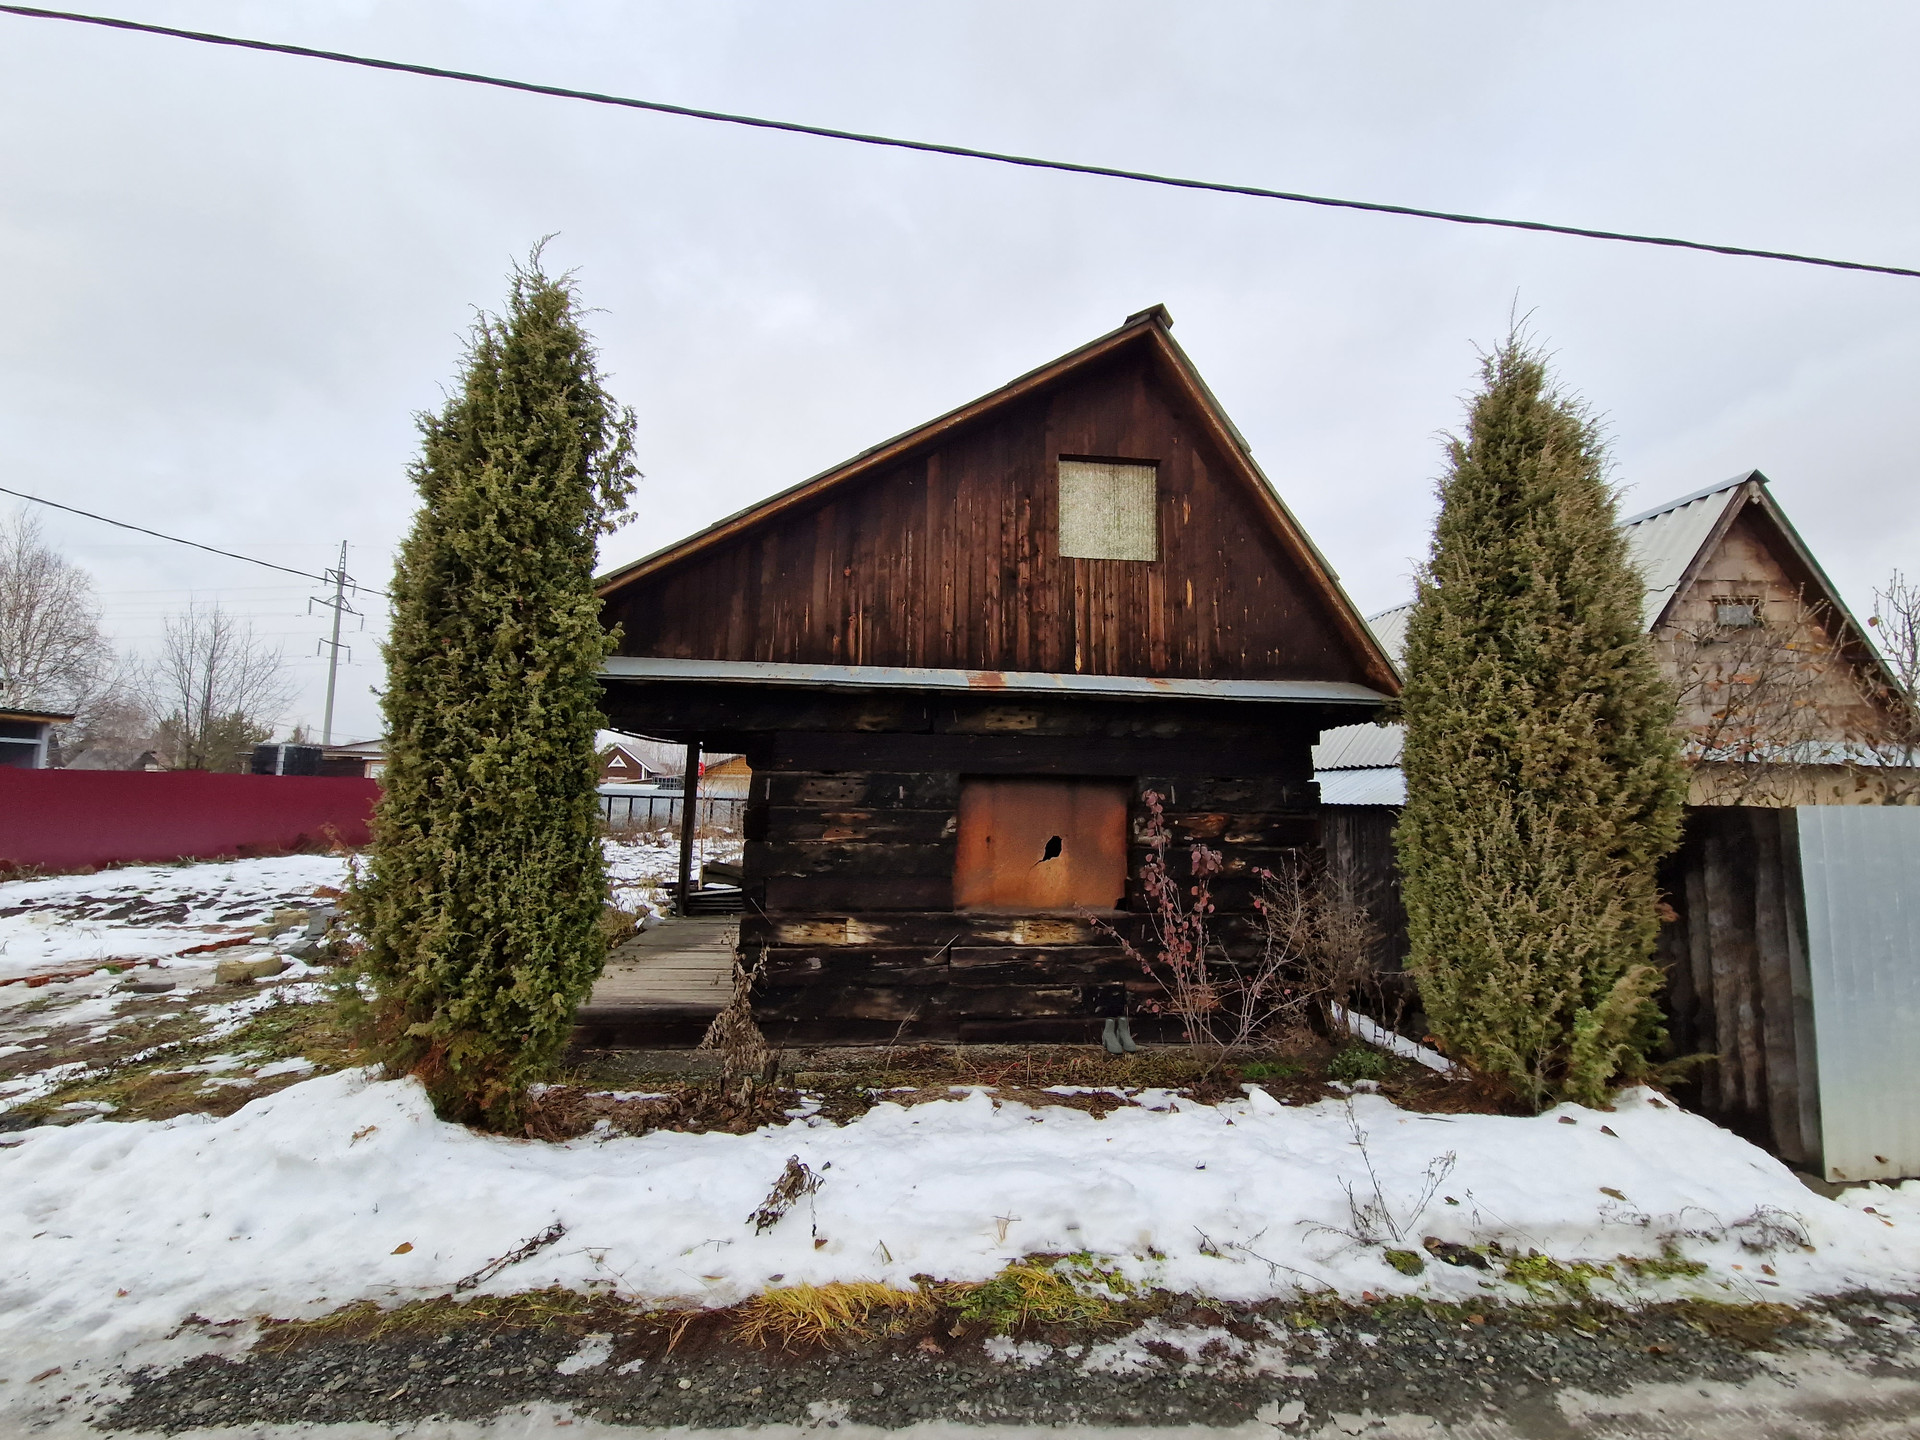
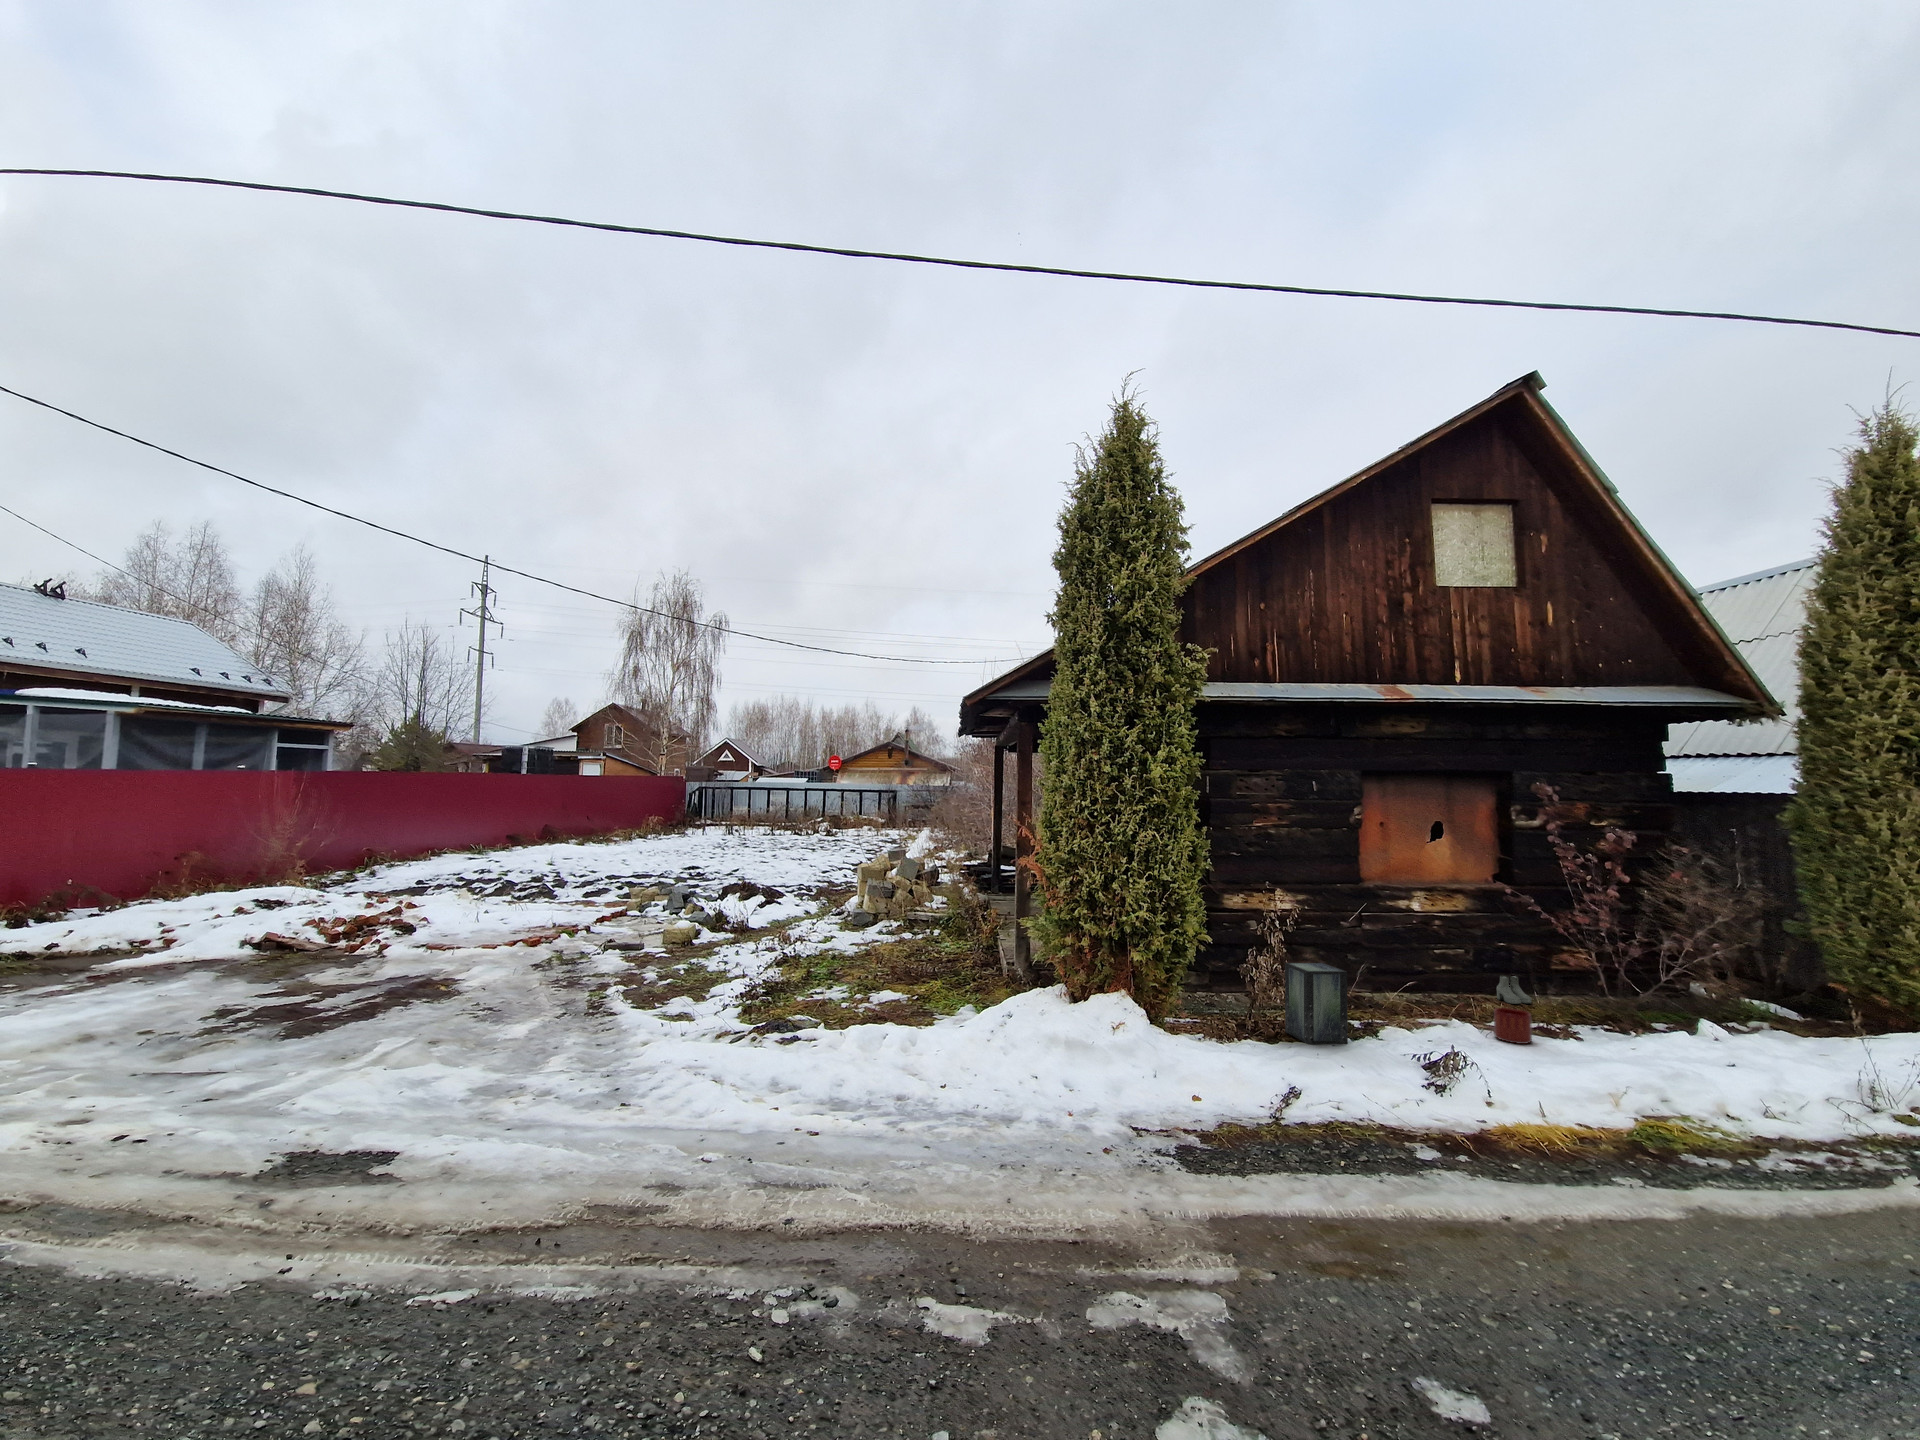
storage box: none [758,1033,820,1151] -> present [1285,963,1348,1044]
planter: none [1027,1078,1067,1128] -> present [1494,1008,1532,1044]

